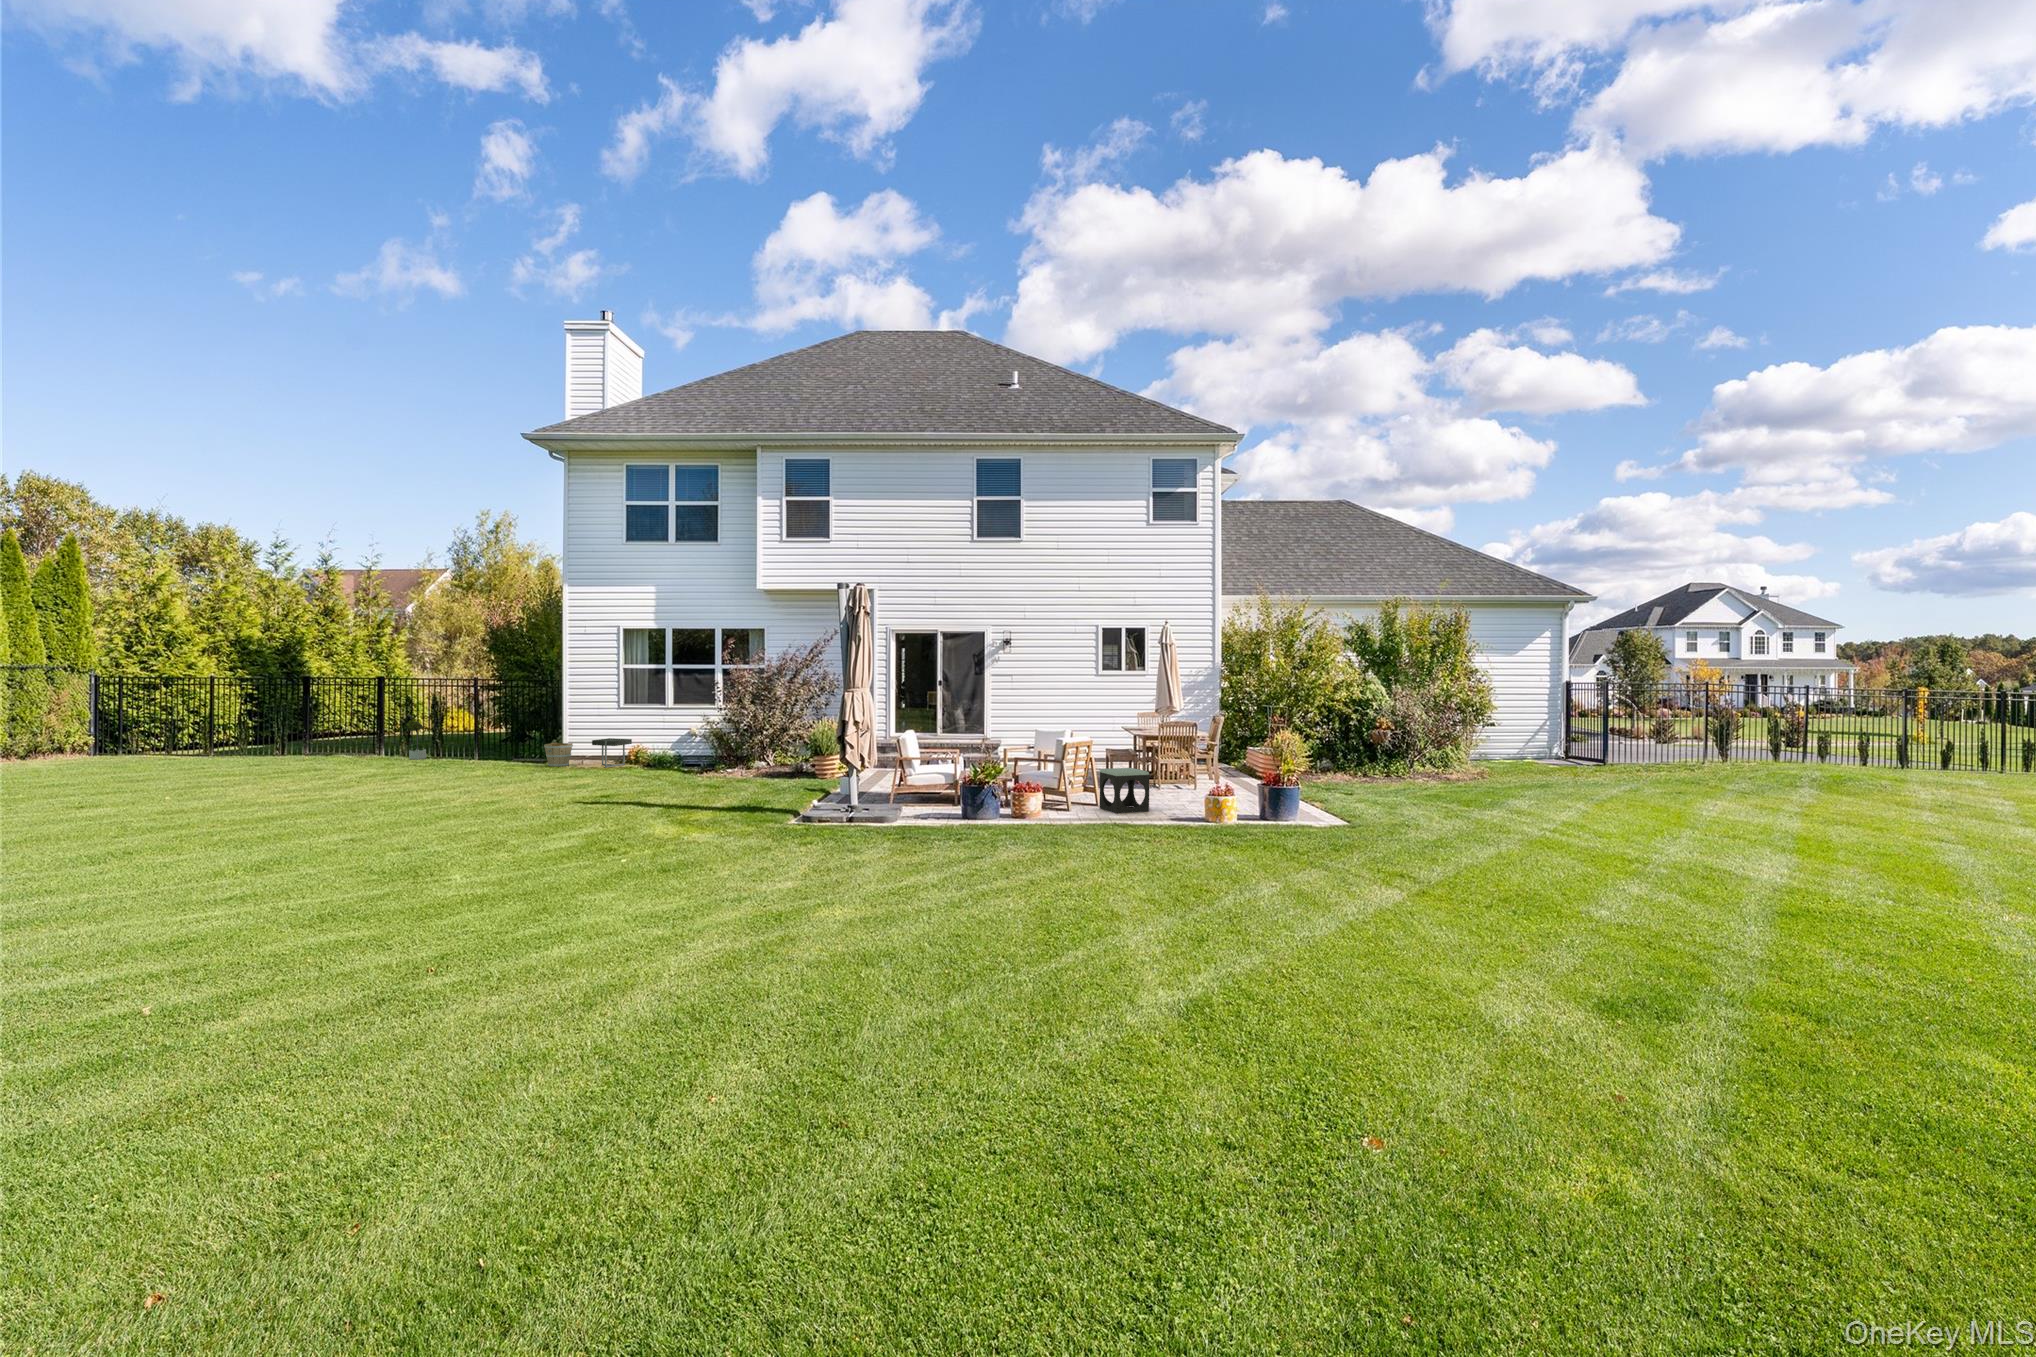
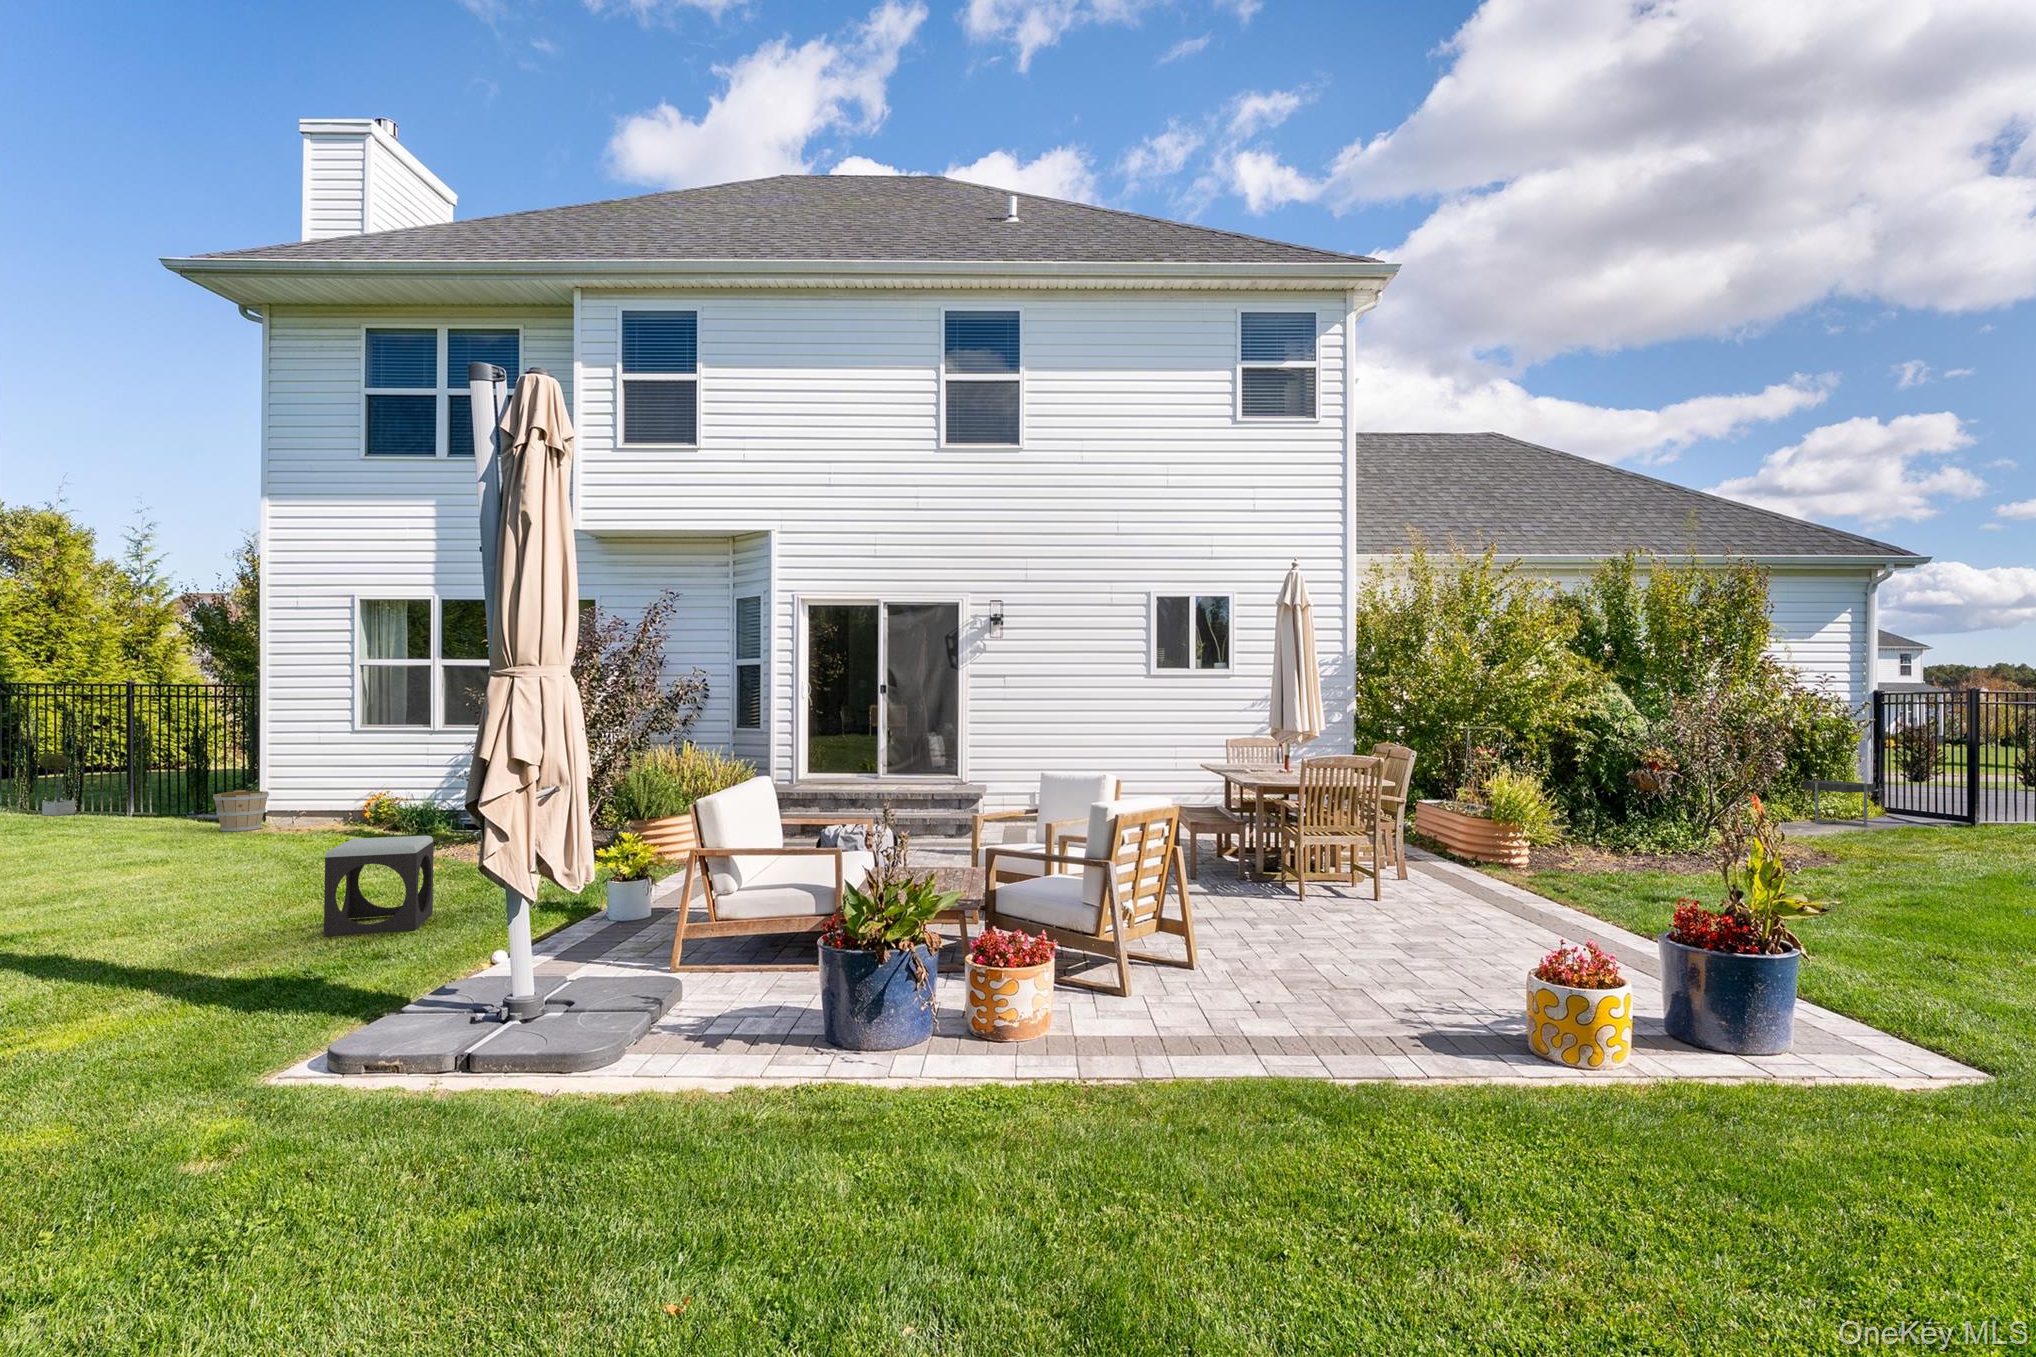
side table: present [592,738,632,768] -> present [1801,780,1874,826]
footstool: present [1100,768,1149,813] -> present [324,836,434,937]

